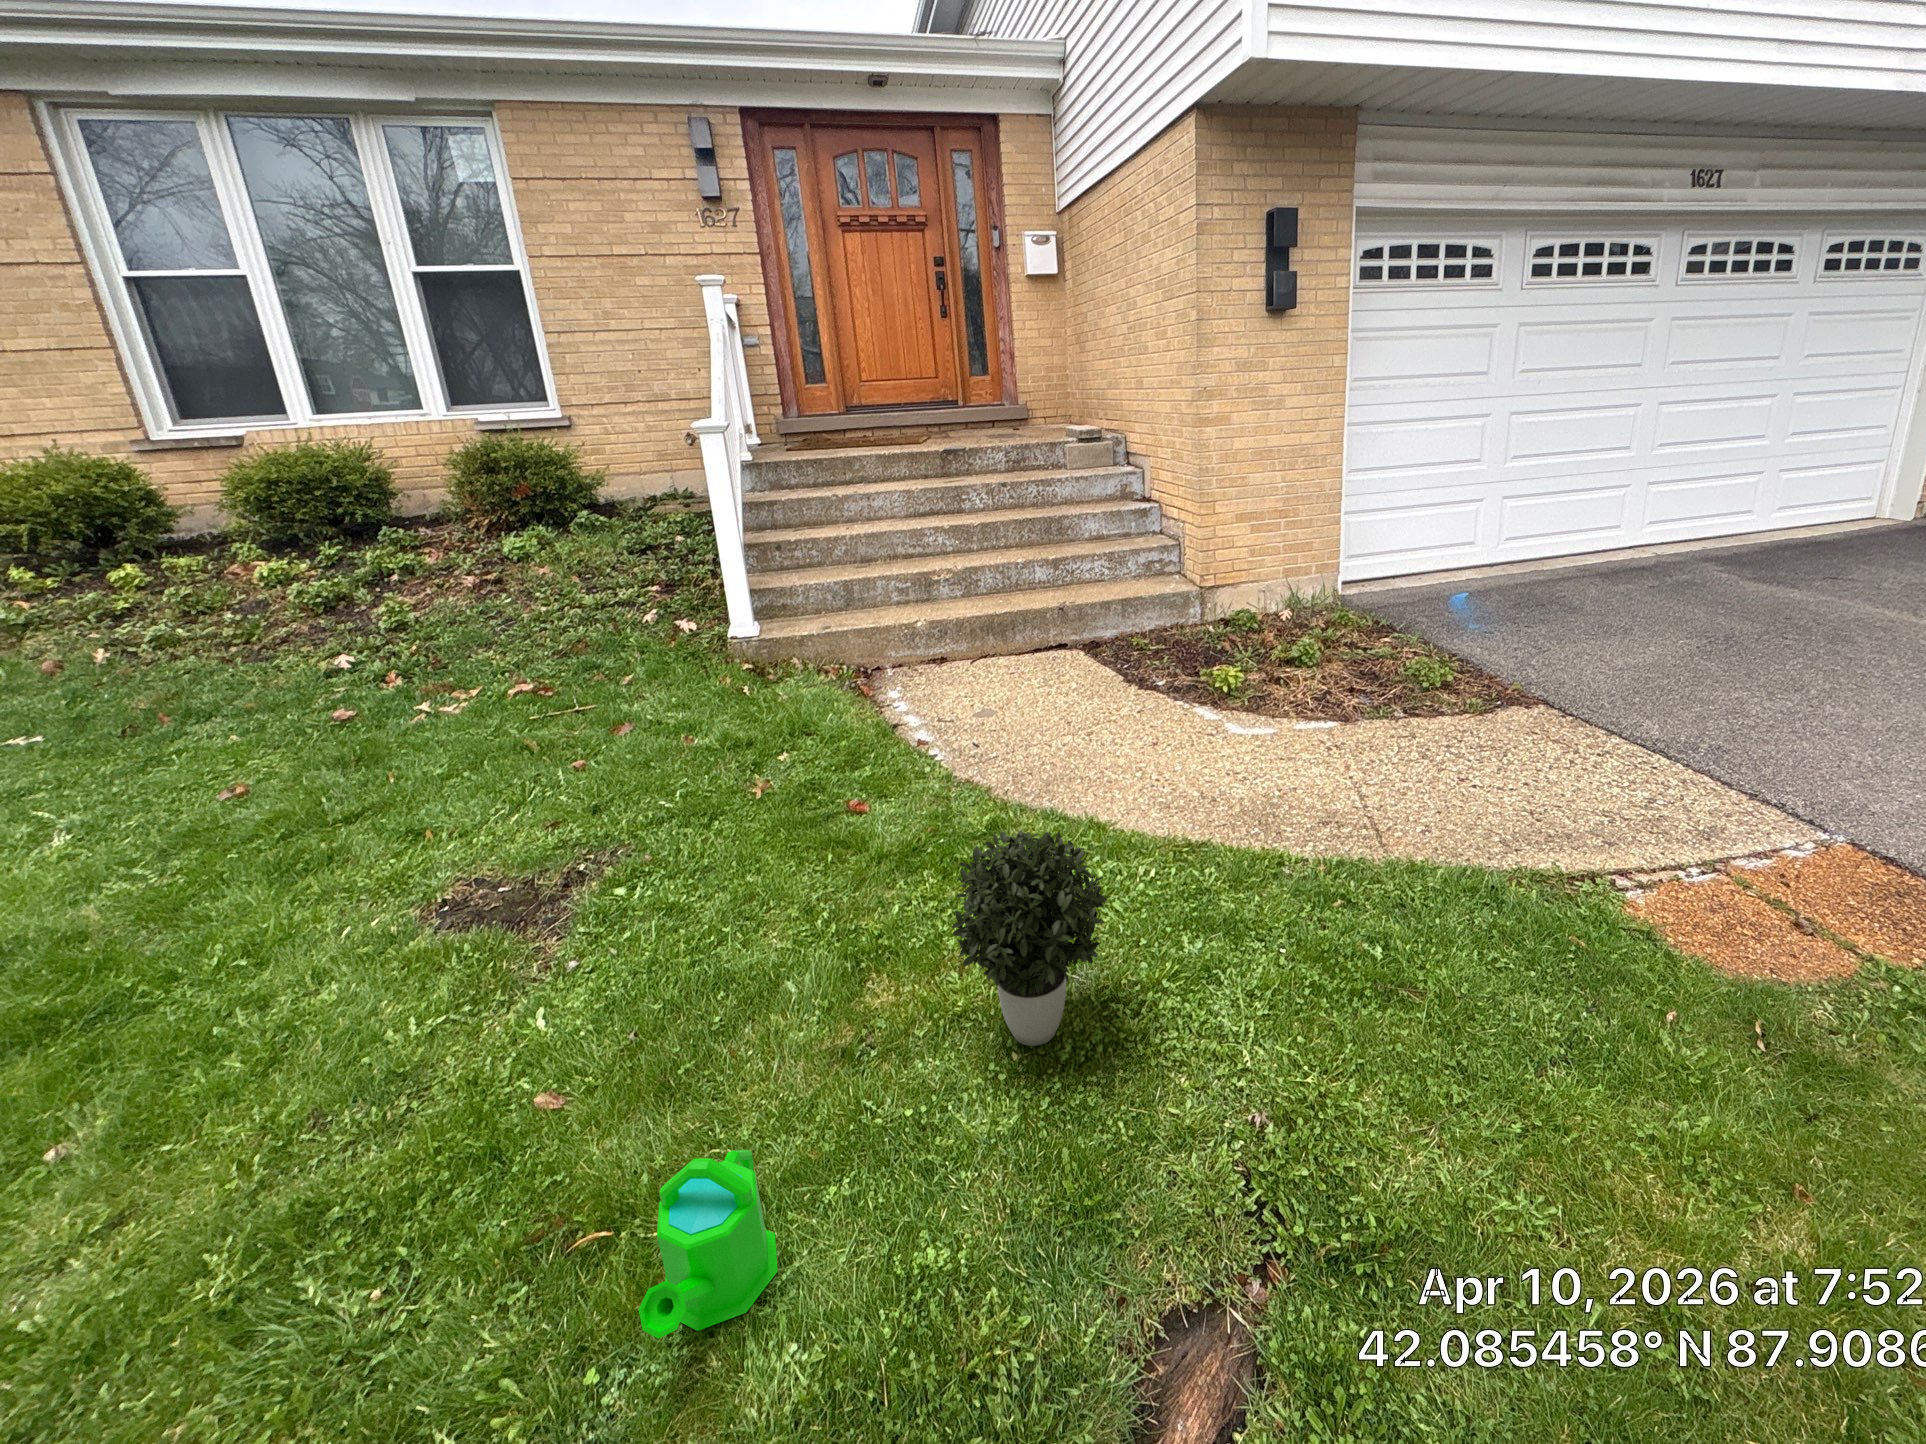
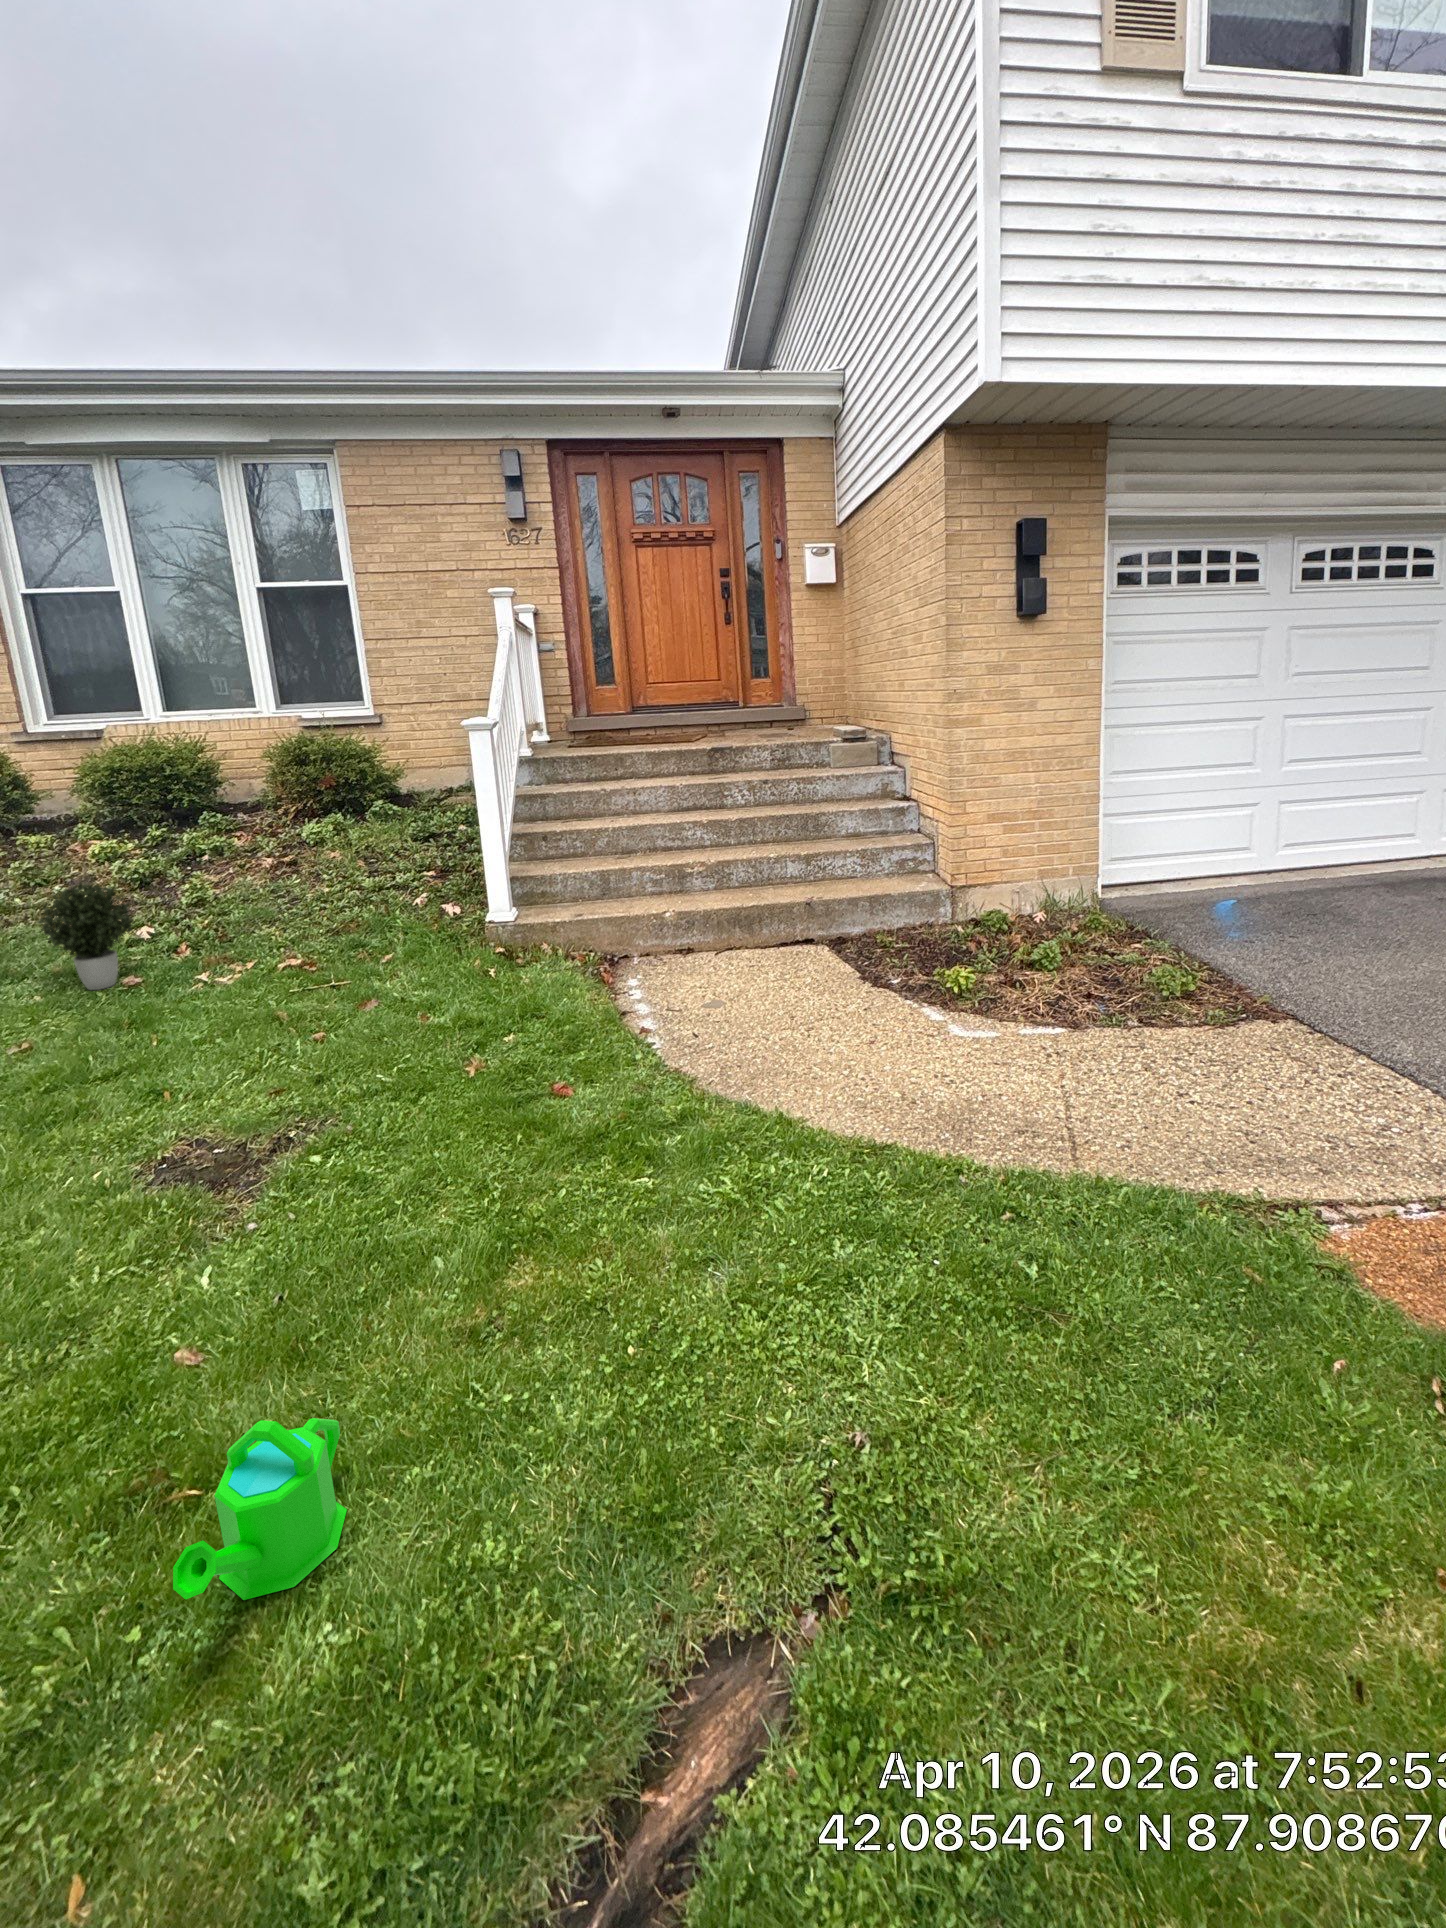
potted plant: present [952,830,1107,1046] -> present [38,884,135,990]

